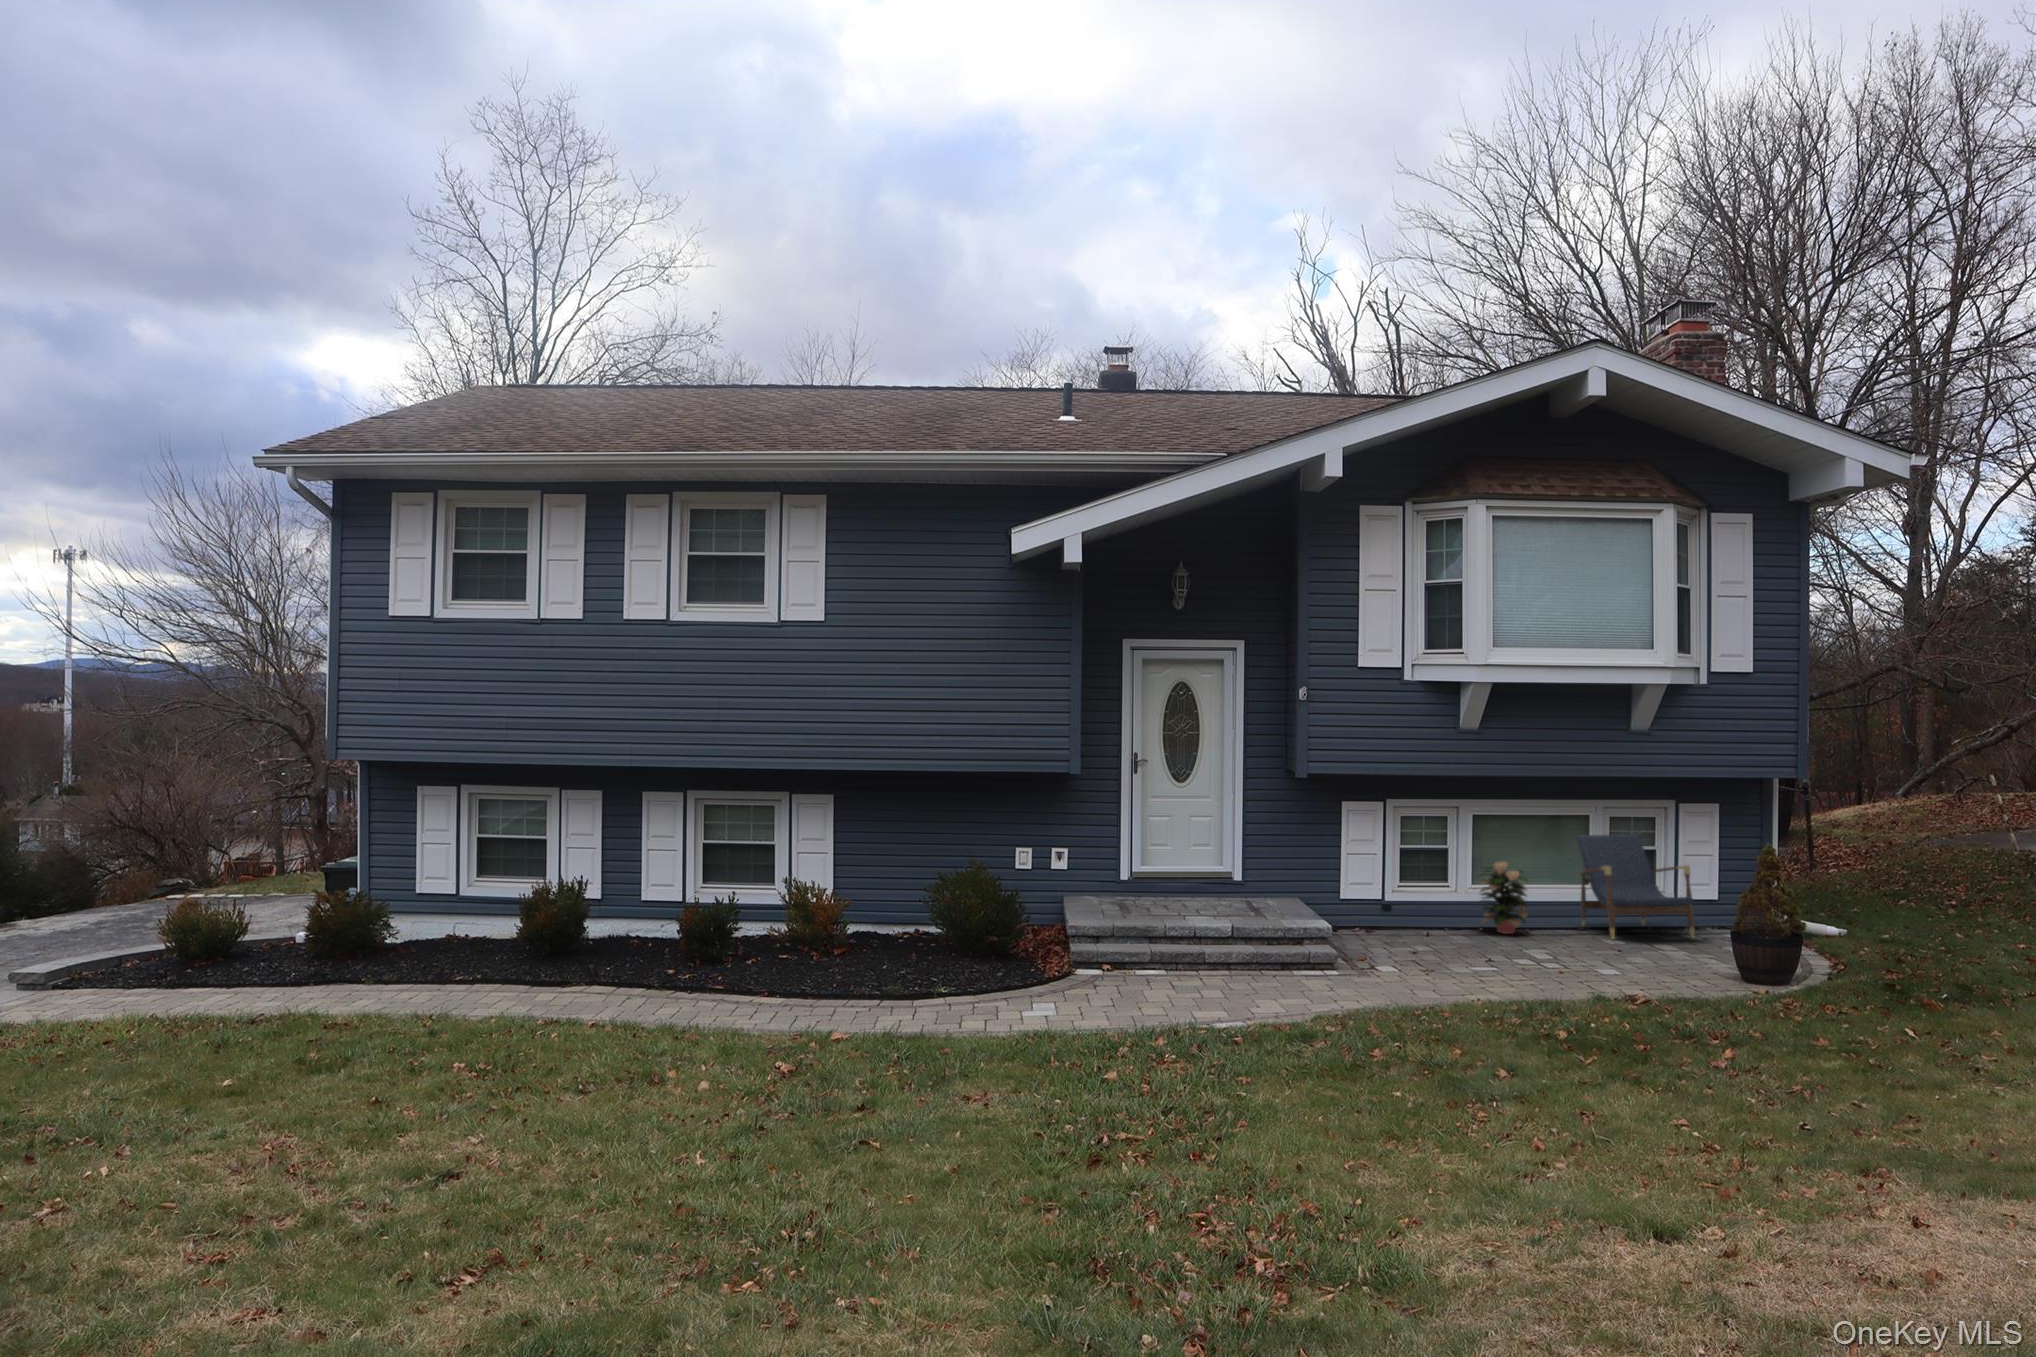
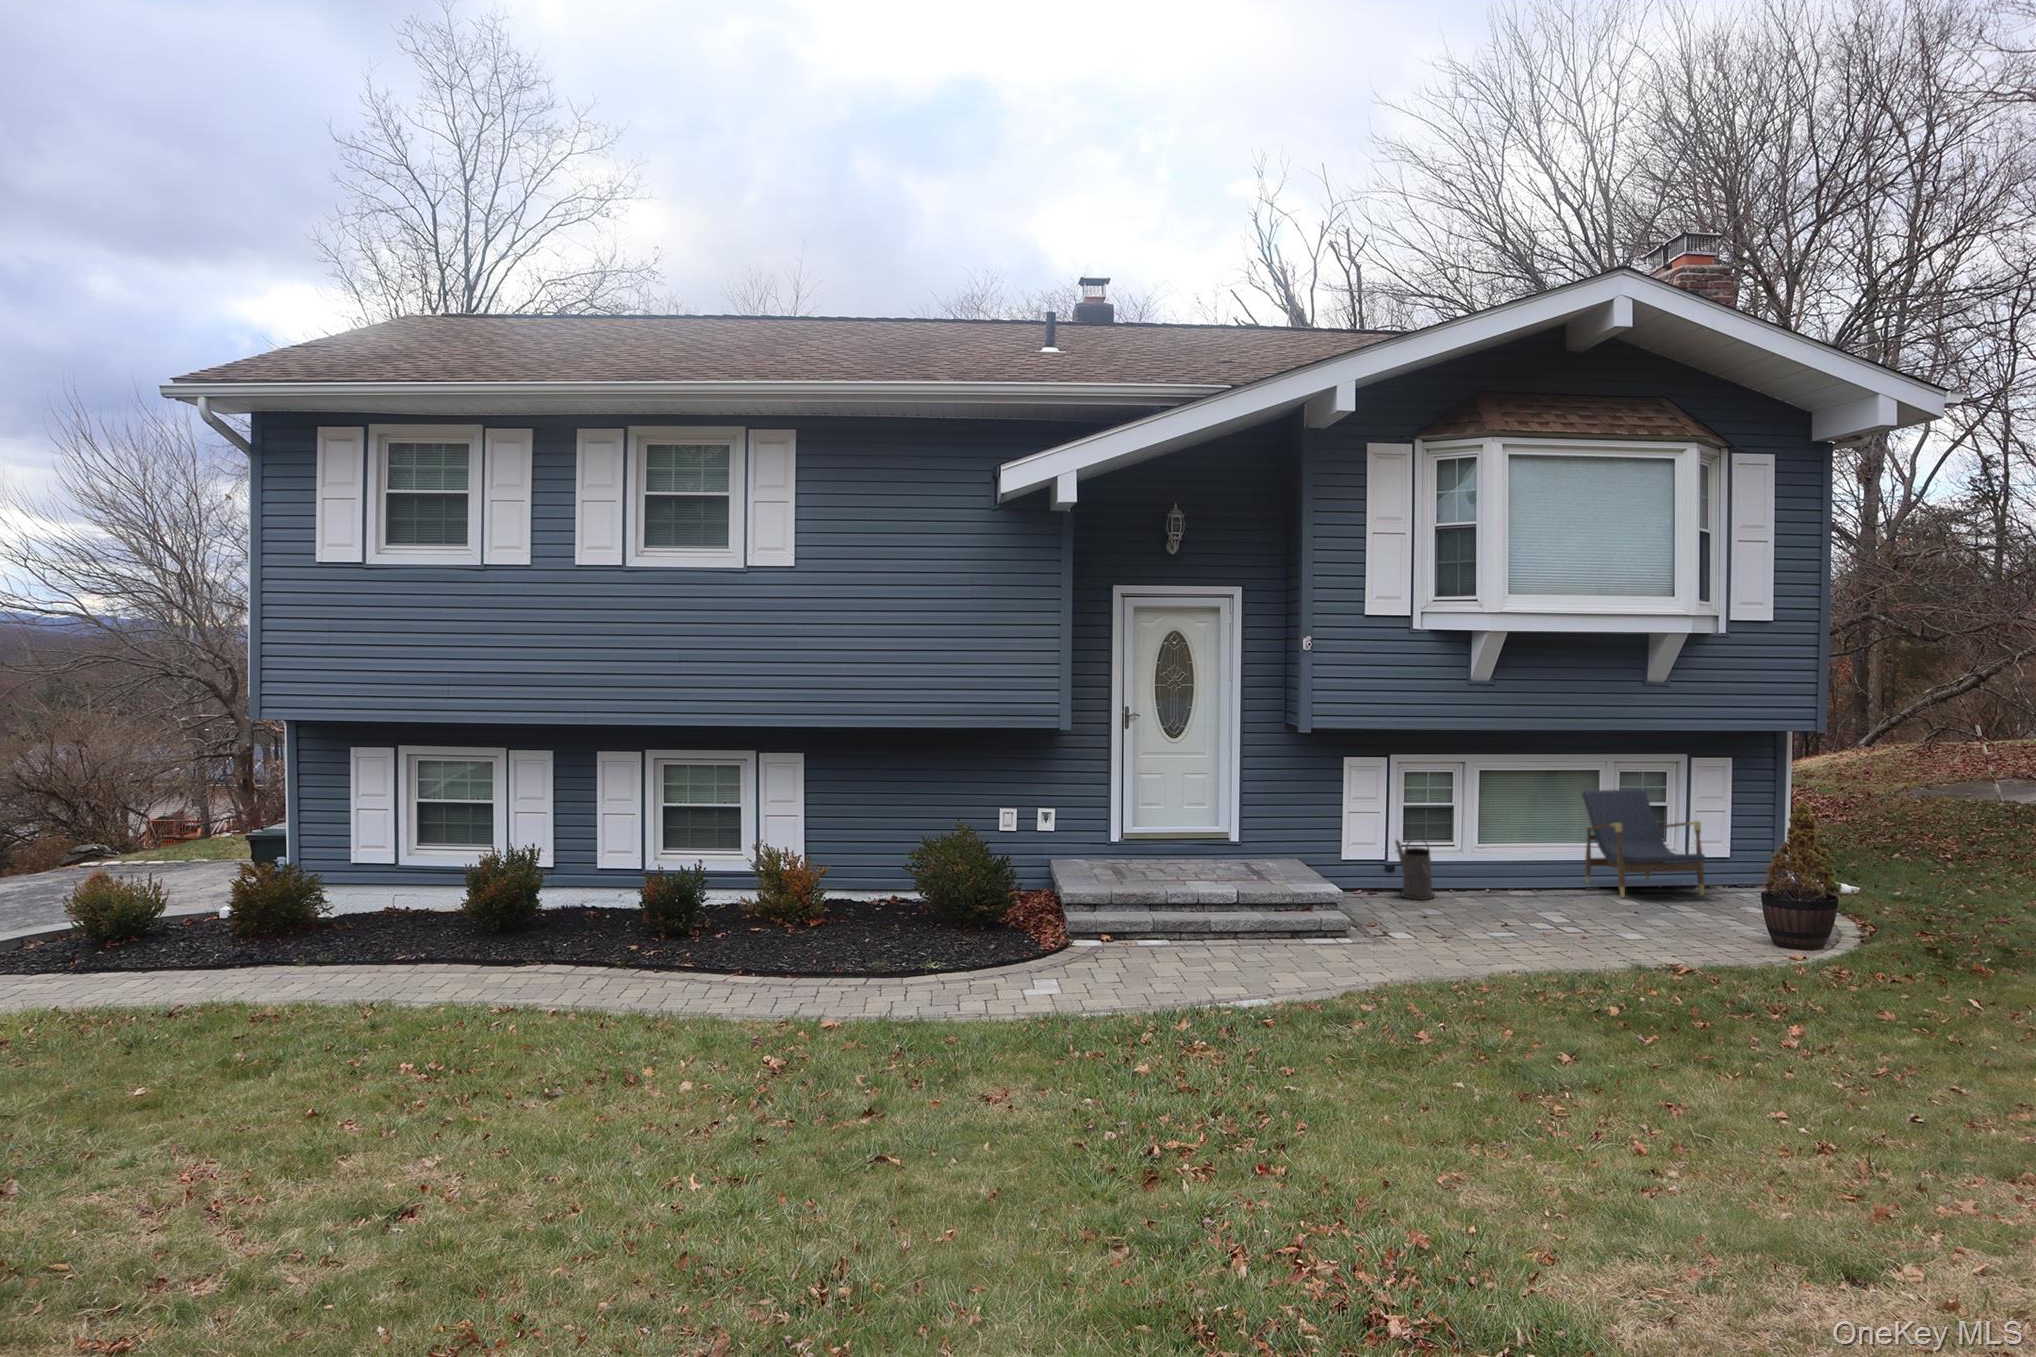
decorative plant: present [1481,862,1528,934] -> none [1484,819,1538,893]
watering can: none [1392,878,1428,939] -> present [1395,838,1434,900]

